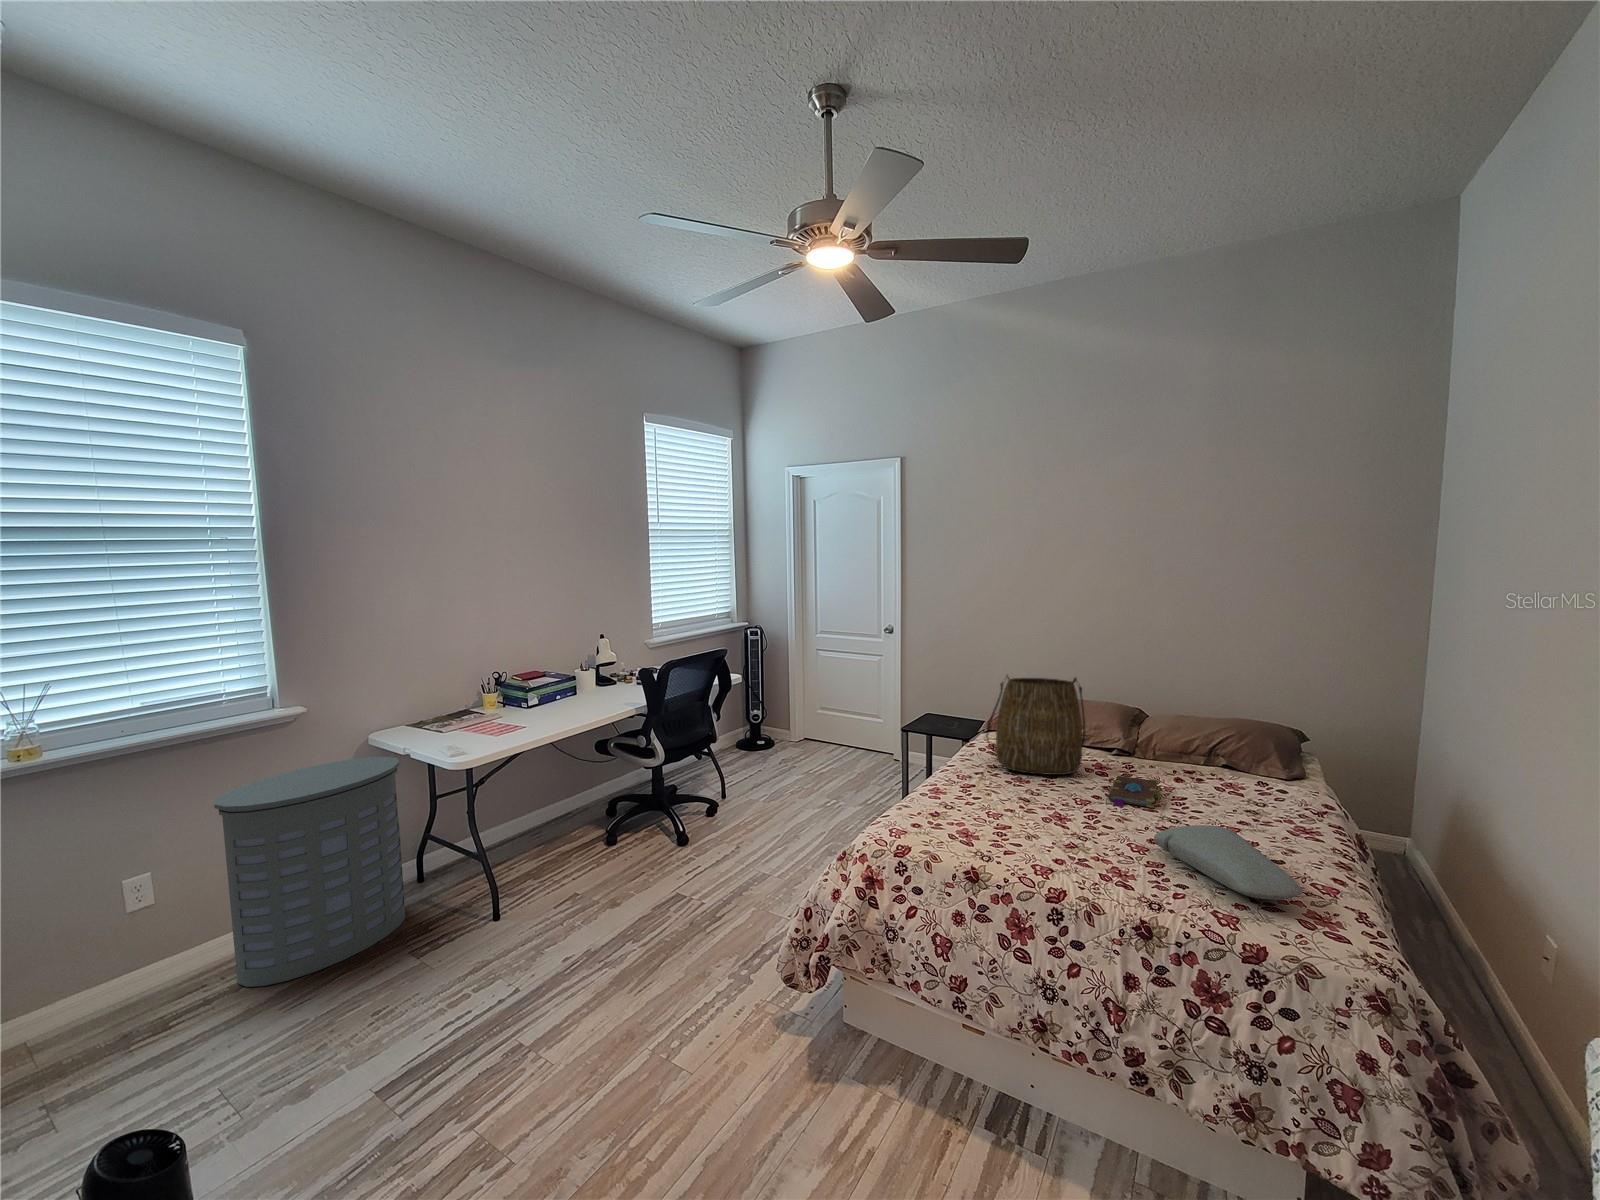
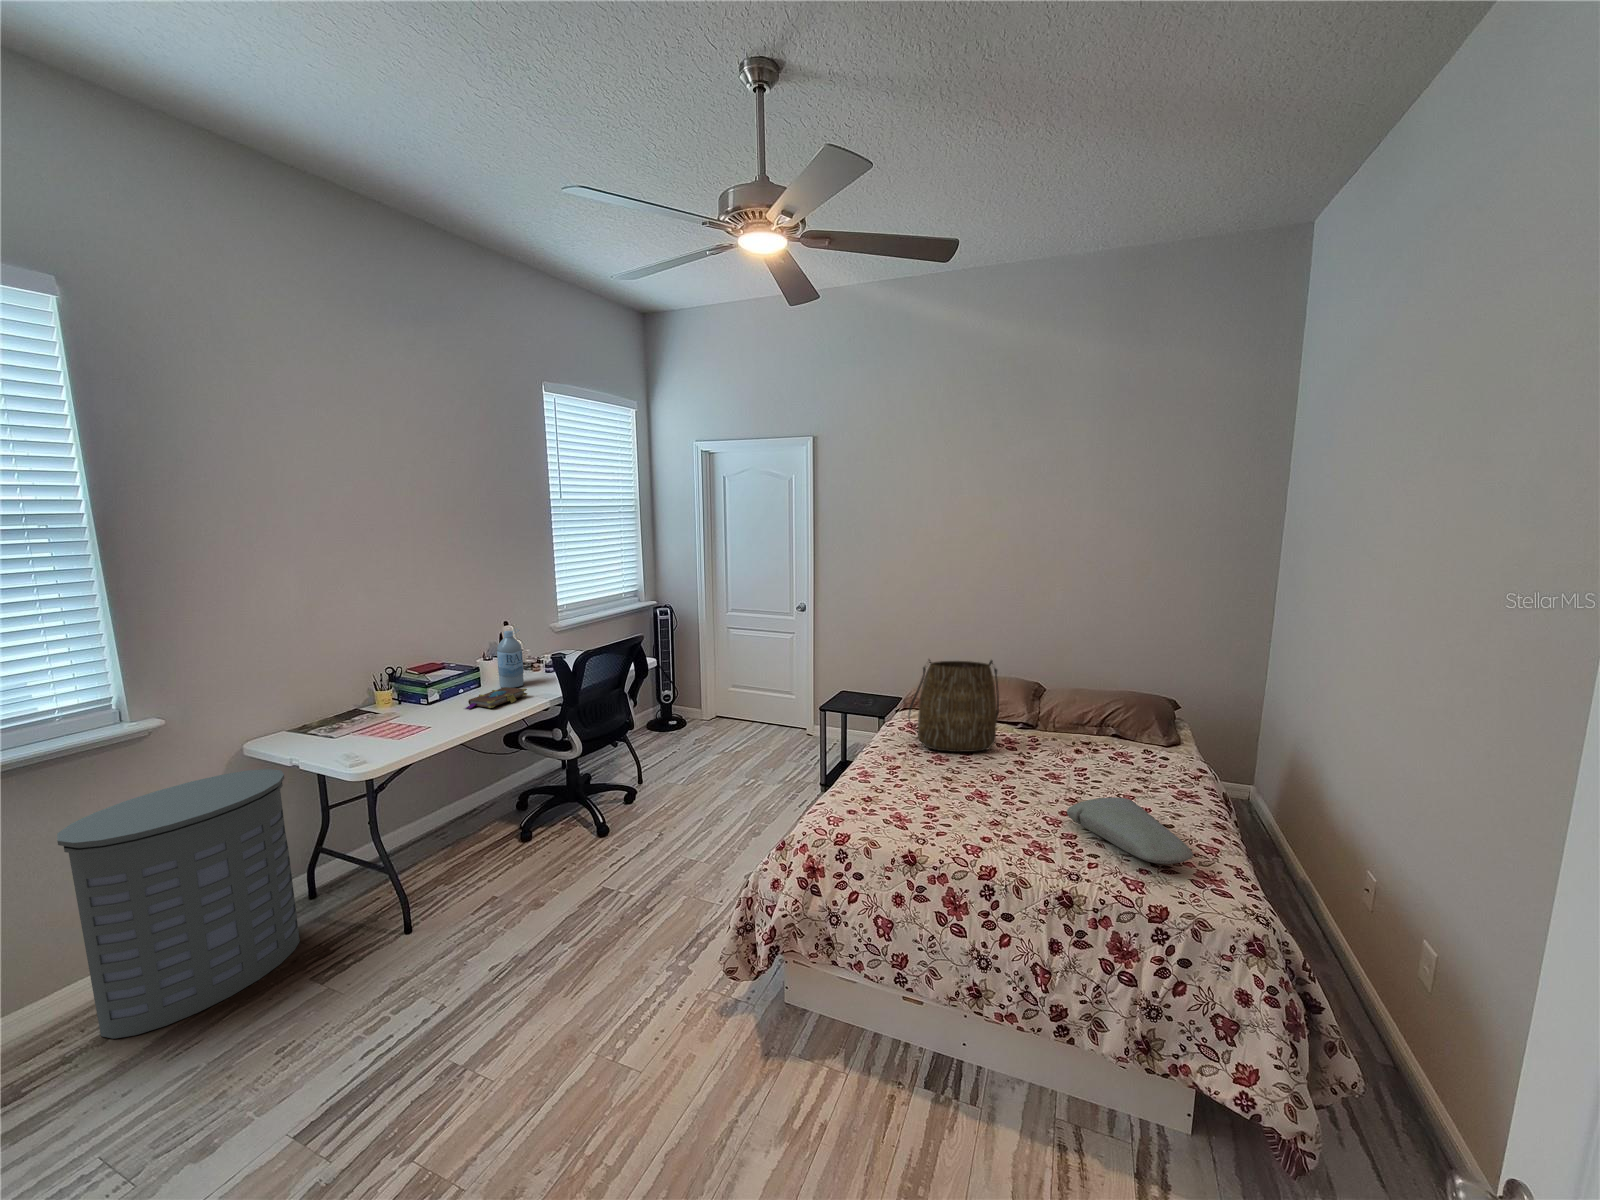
water bottle: none [591,641,615,697] -> present [497,629,524,688]
book: present [1108,776,1162,808] -> present [466,687,527,709]

